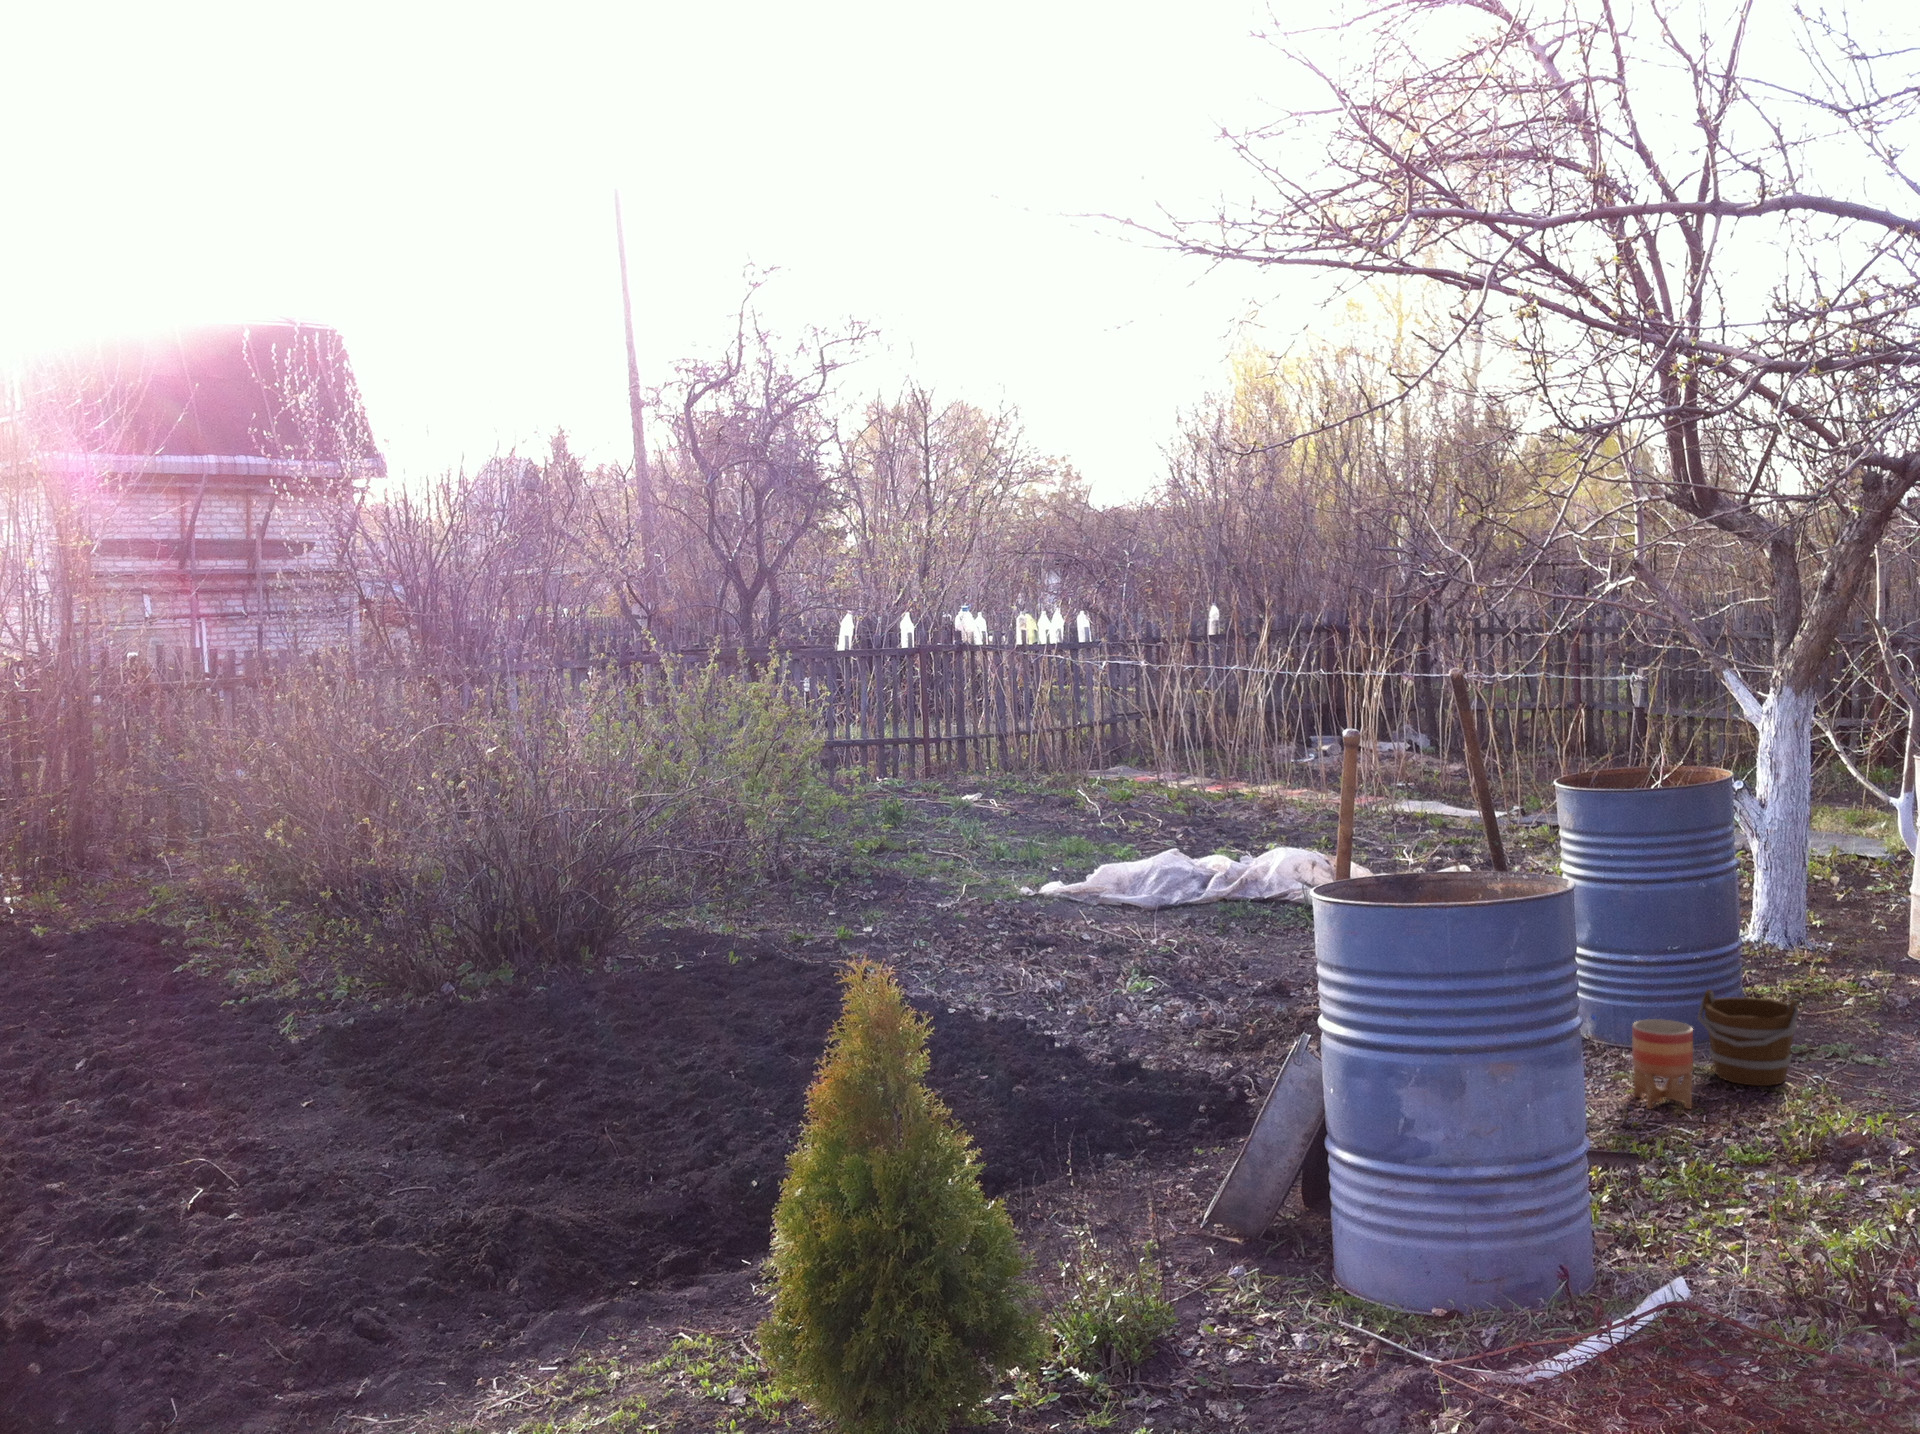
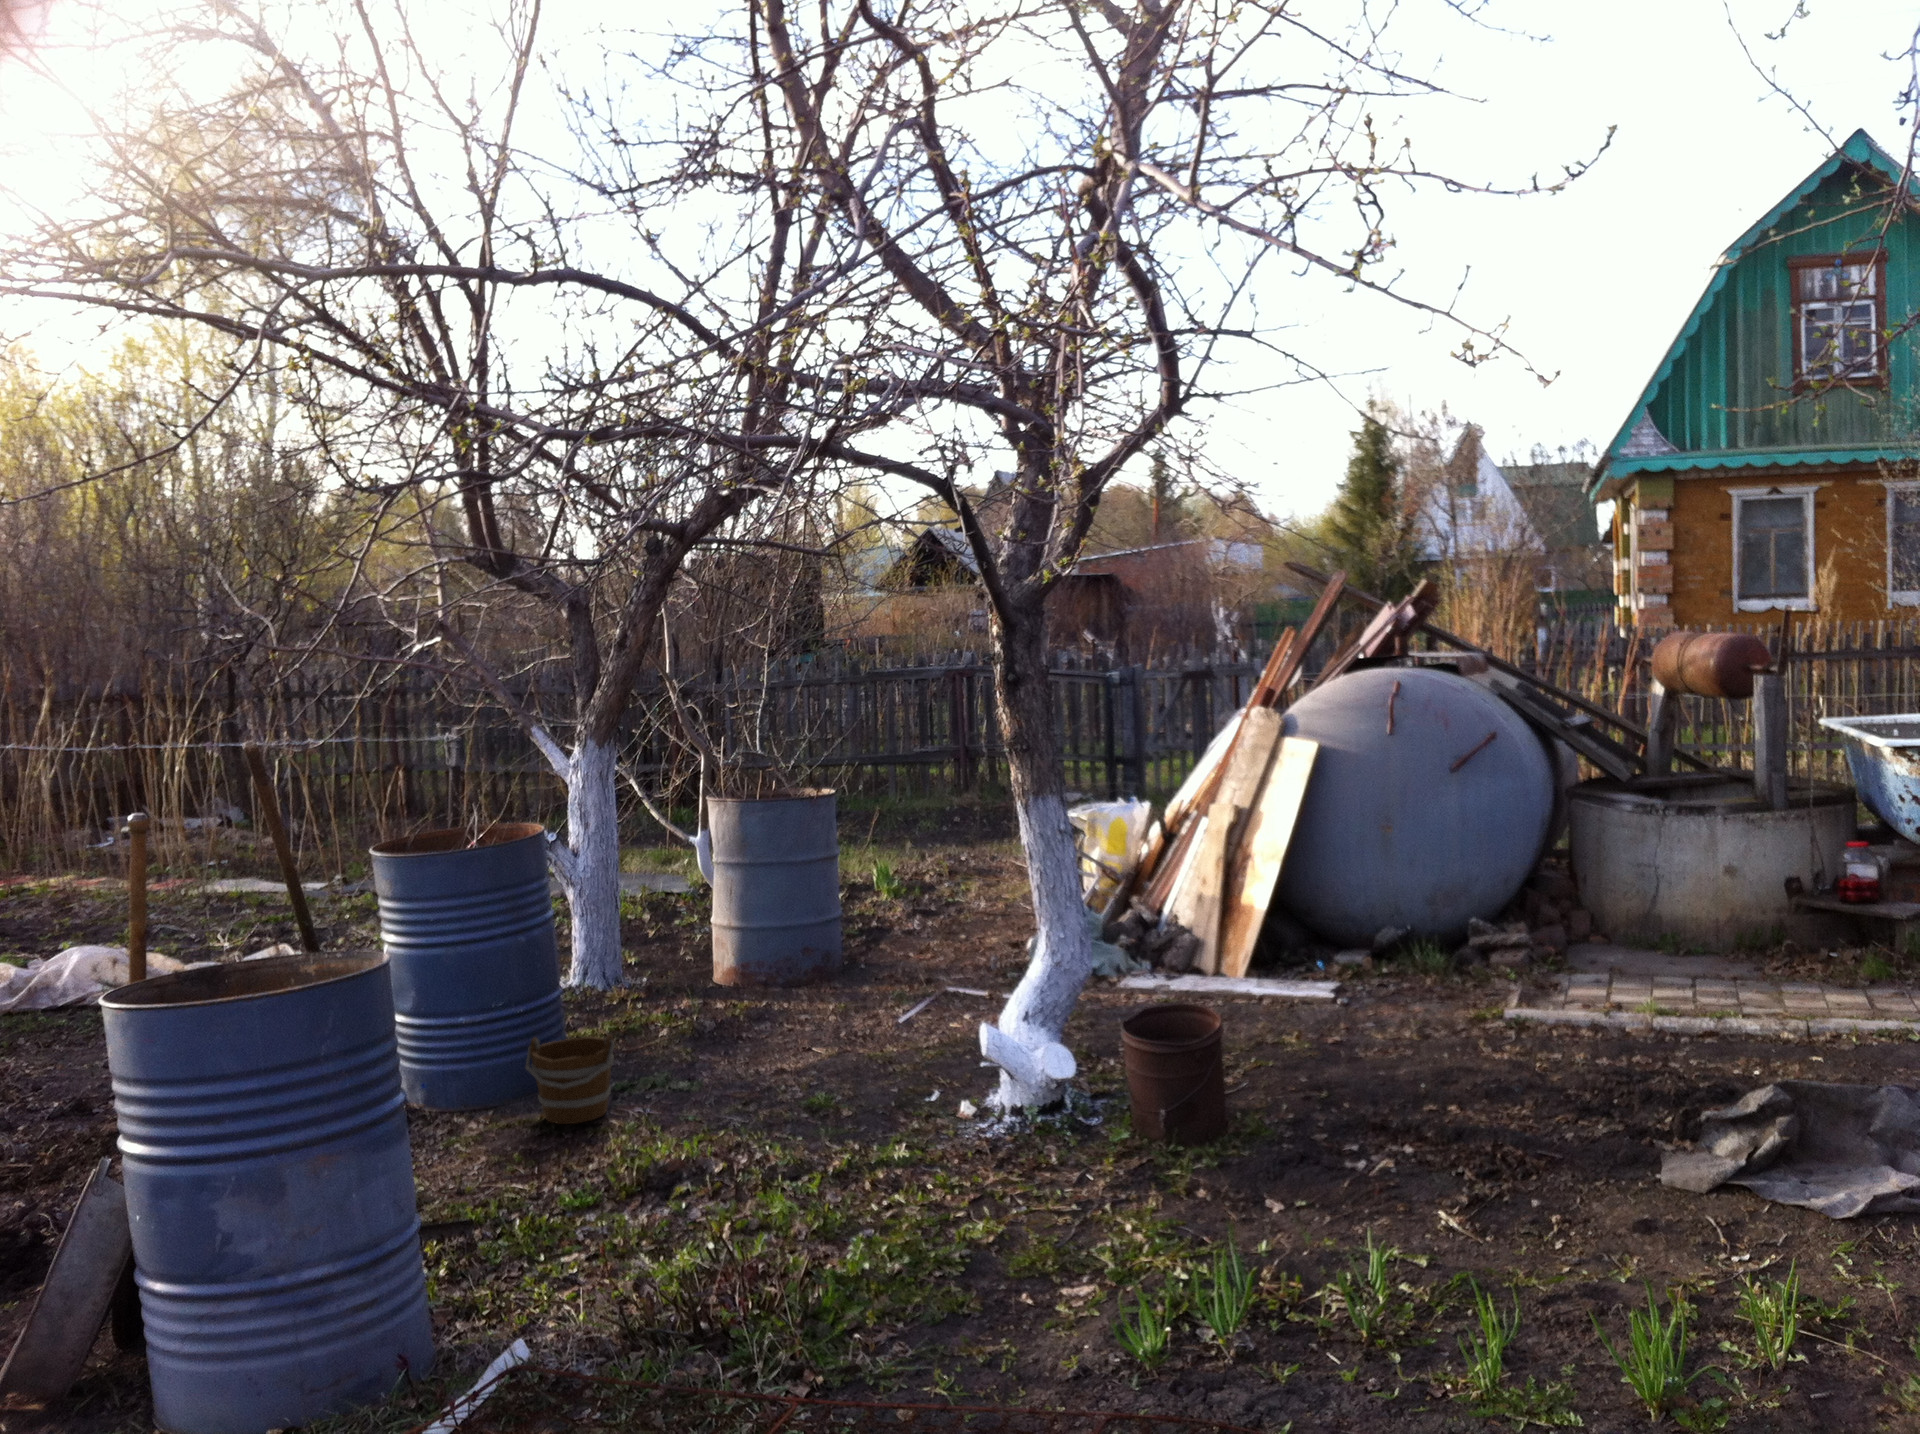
planter: present [1632,1019,1693,1109] -> none [464,1076,525,1170]

